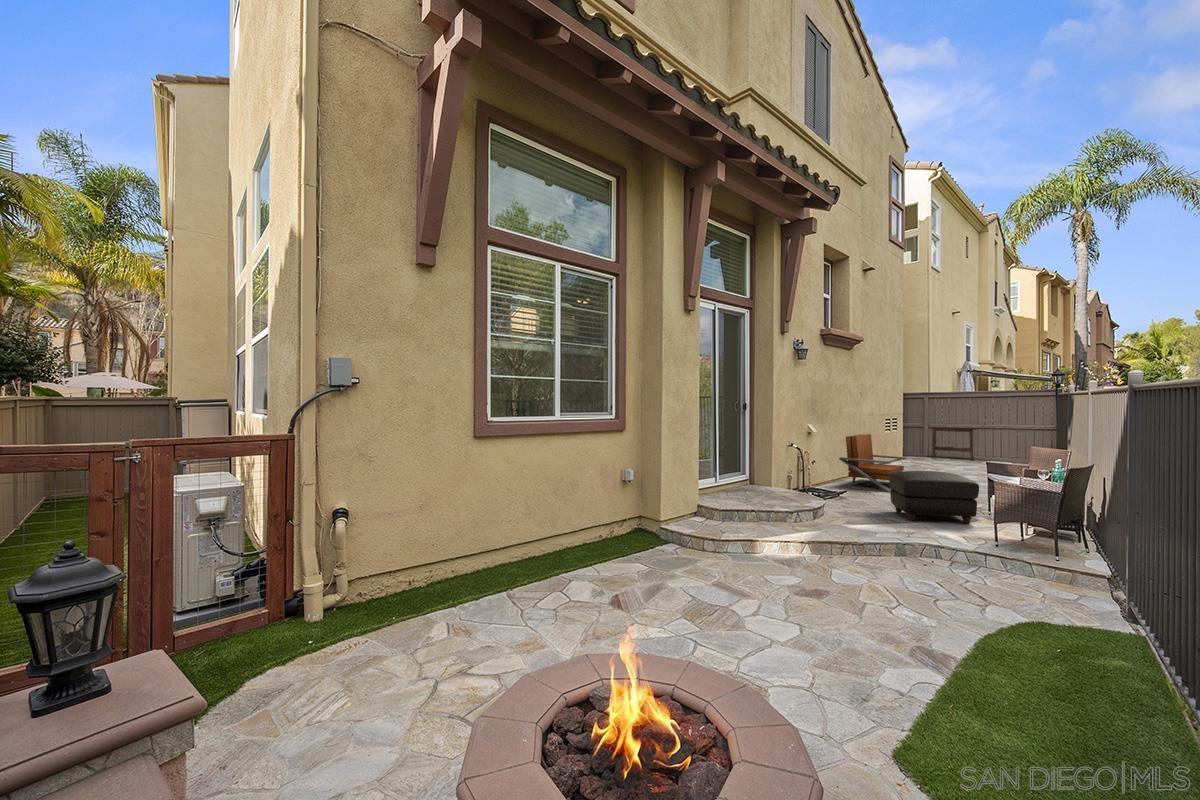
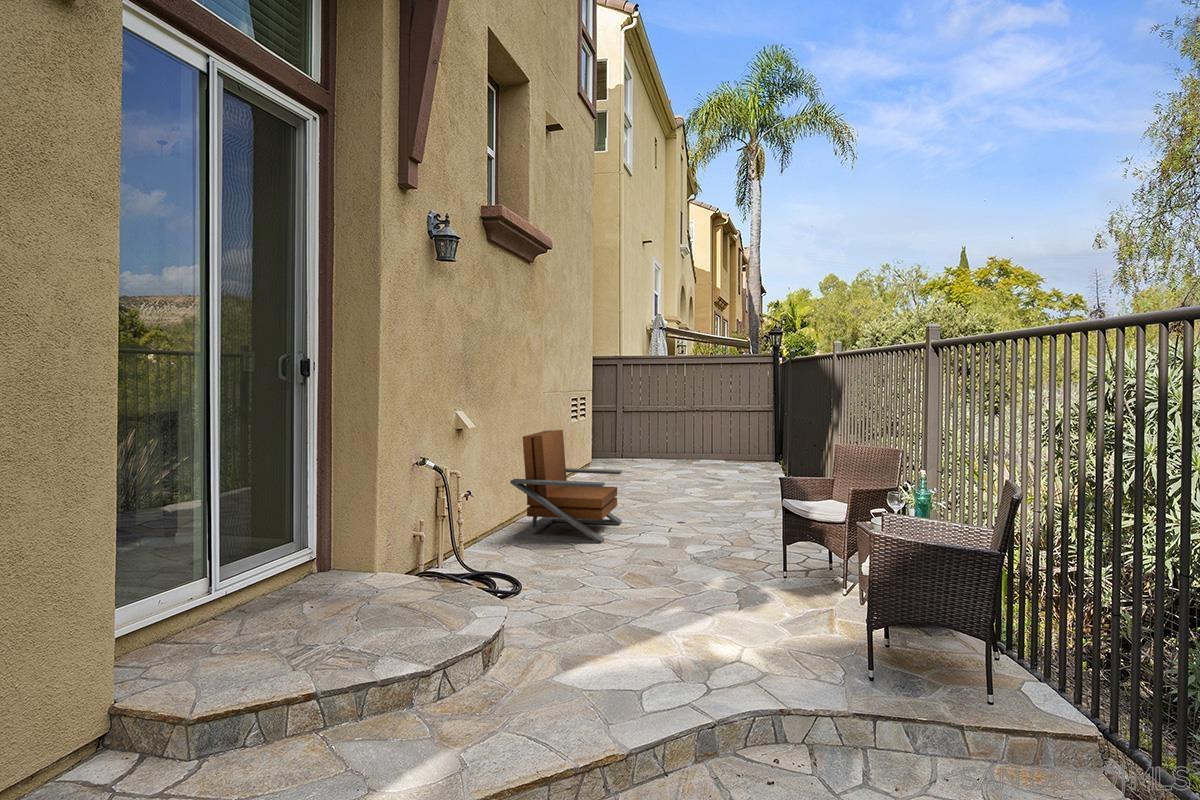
side table: present [932,427,975,460] -> none [624,412,678,462]
ottoman: present [889,471,979,524] -> none [625,507,793,625]

